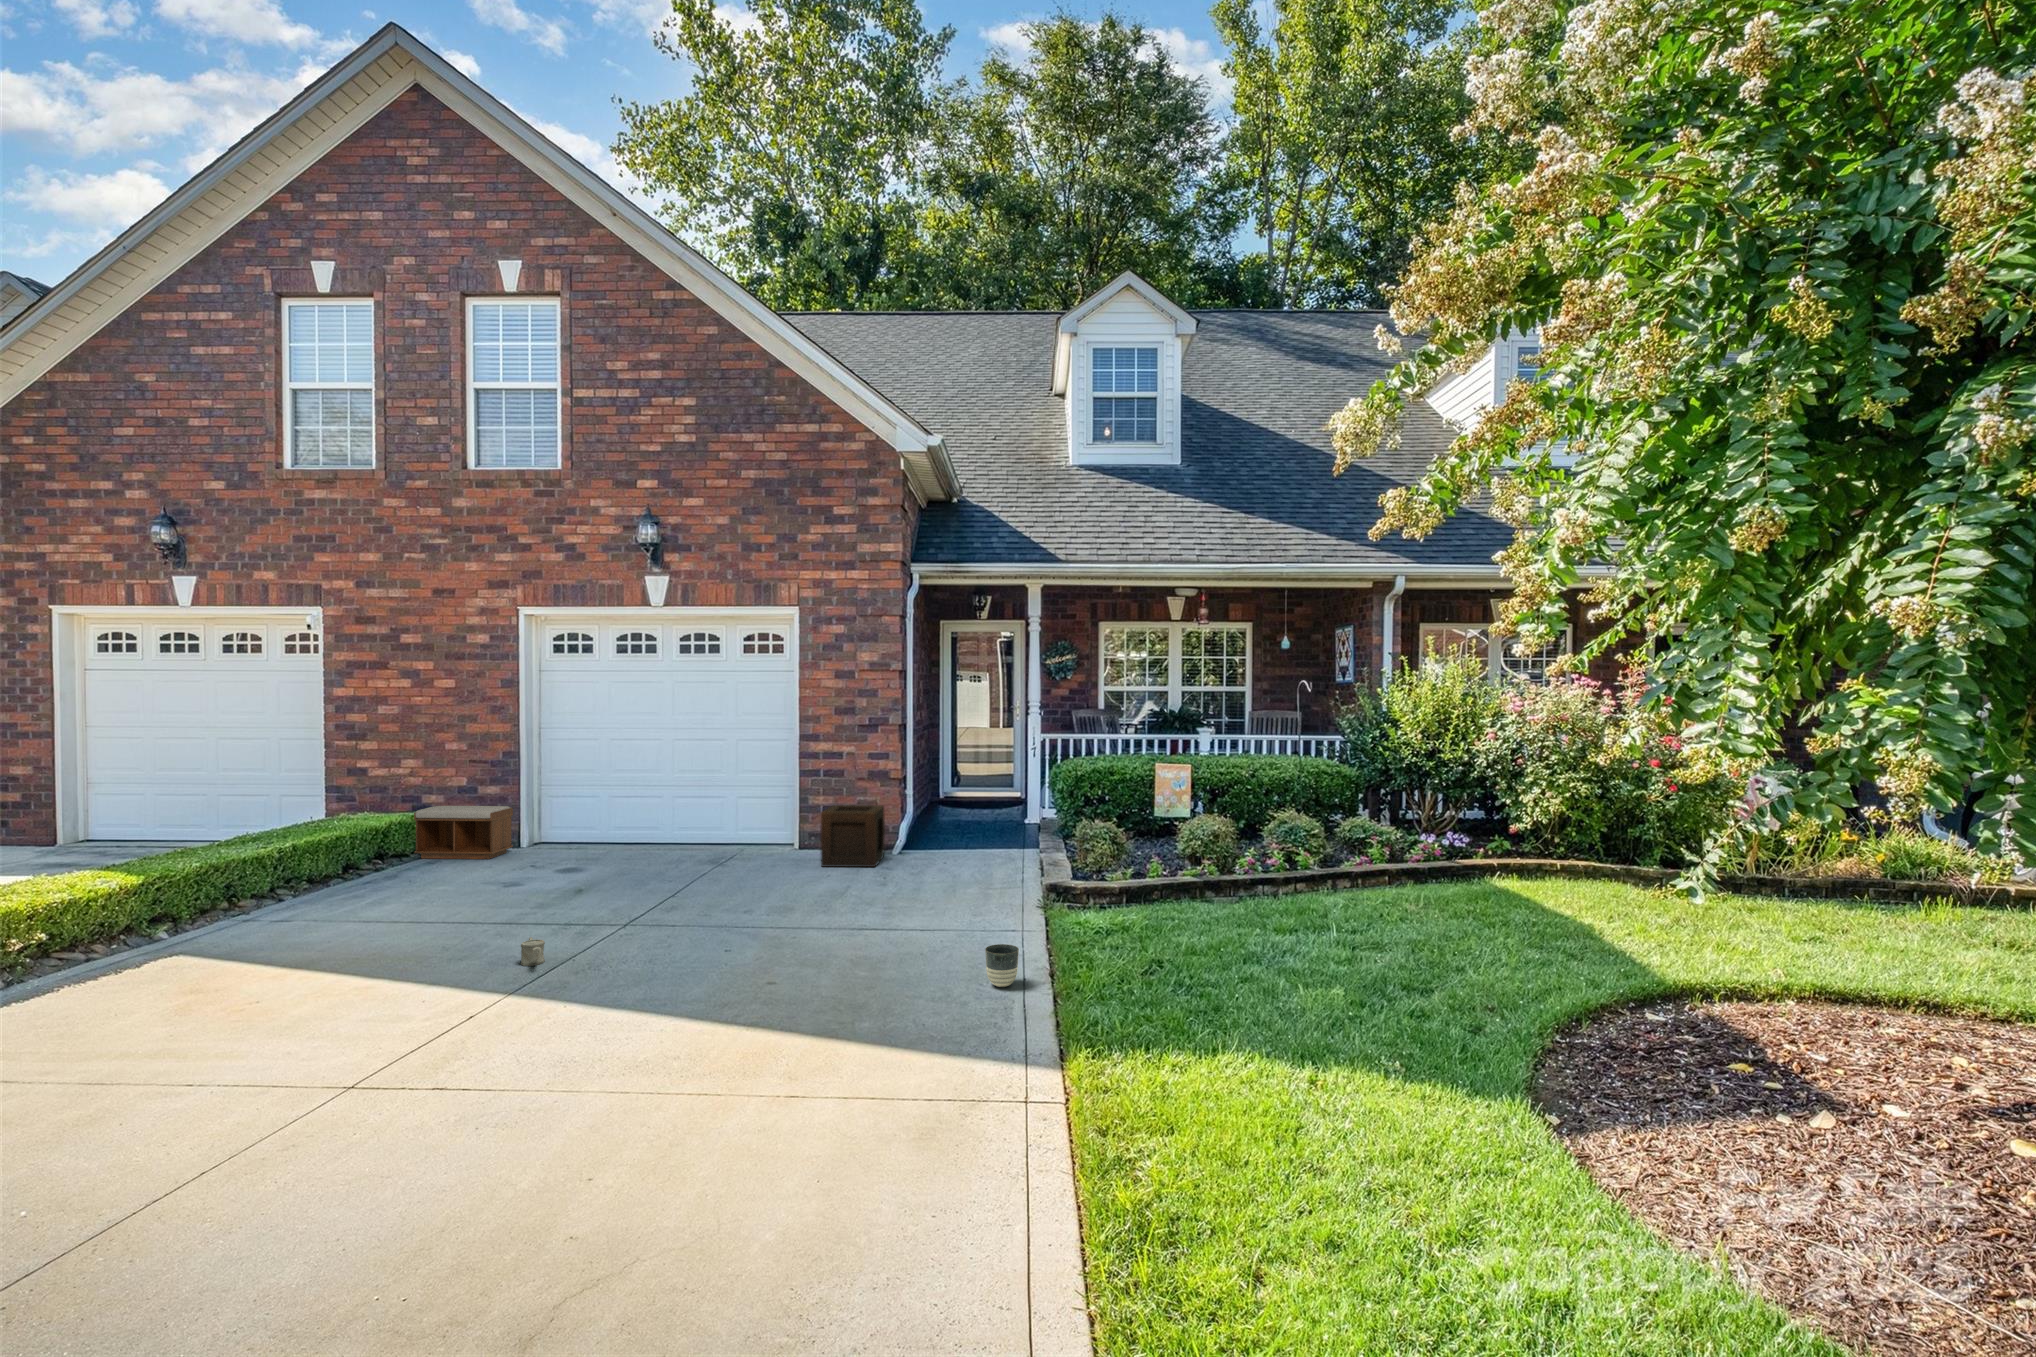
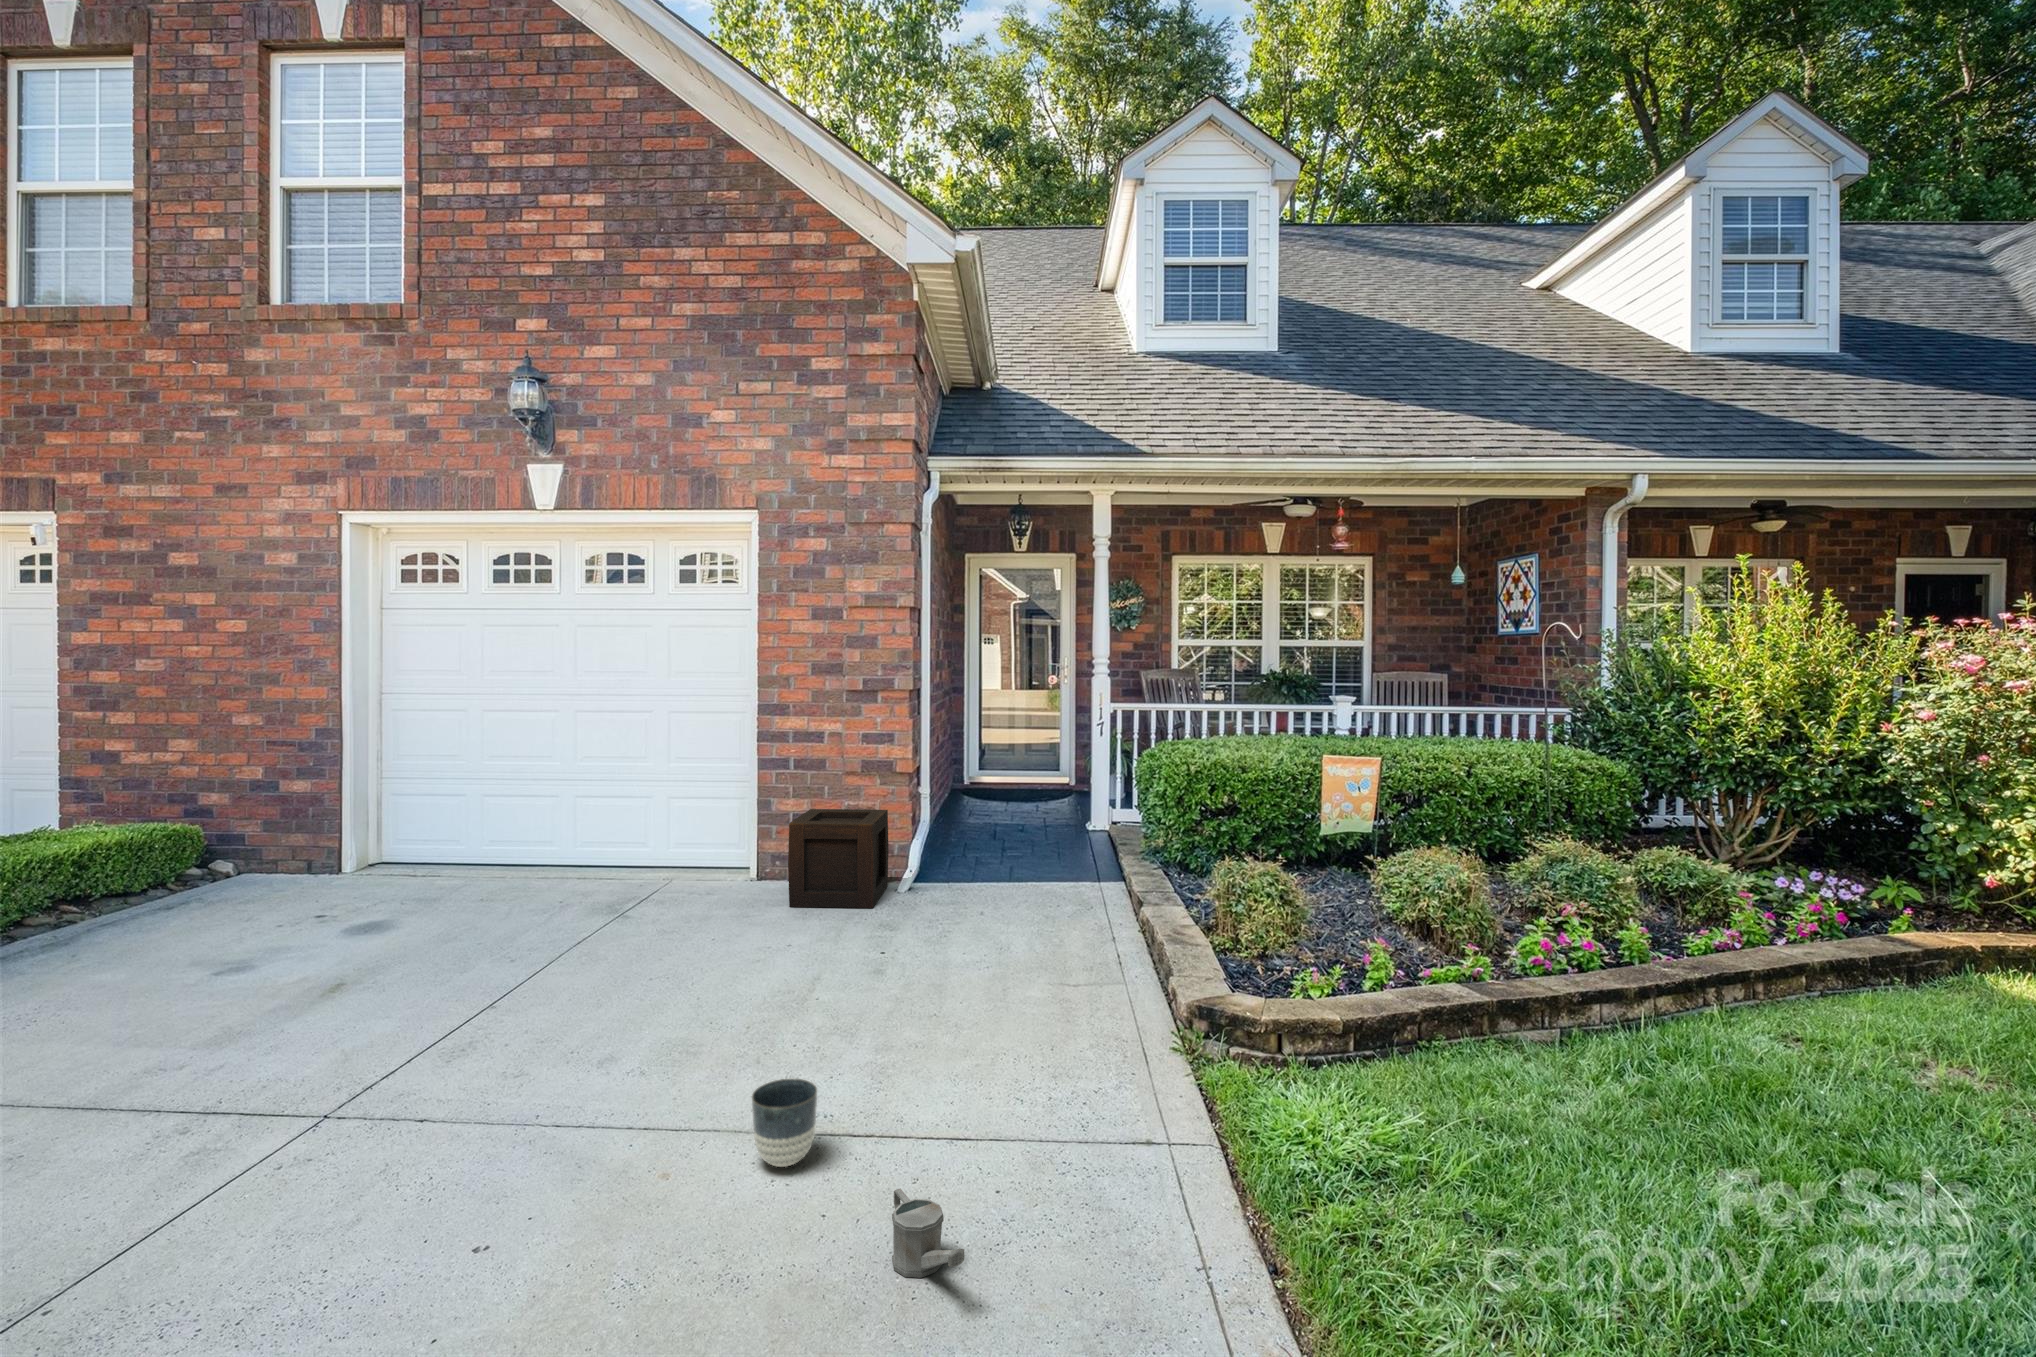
bench: present [414,806,513,859] -> none [179,809,339,890]
watering can: present [521,937,545,966] -> present [892,1189,964,1278]
planter: present [985,944,1019,987] -> present [752,1079,817,1167]

